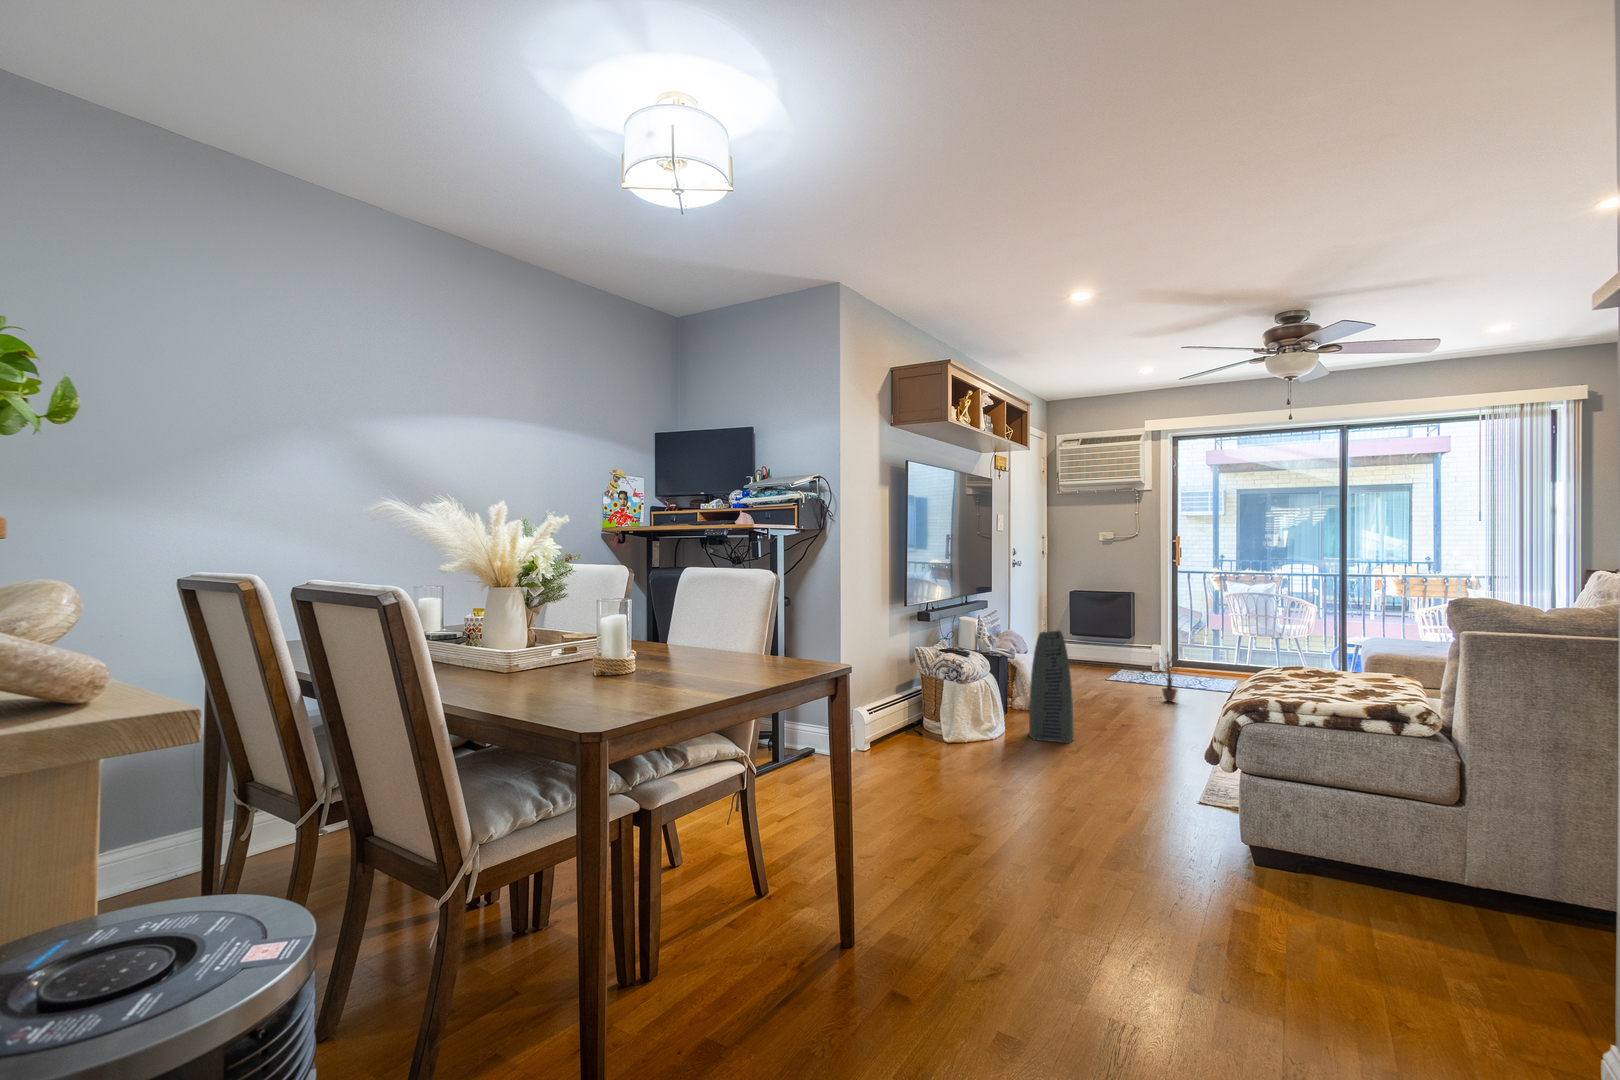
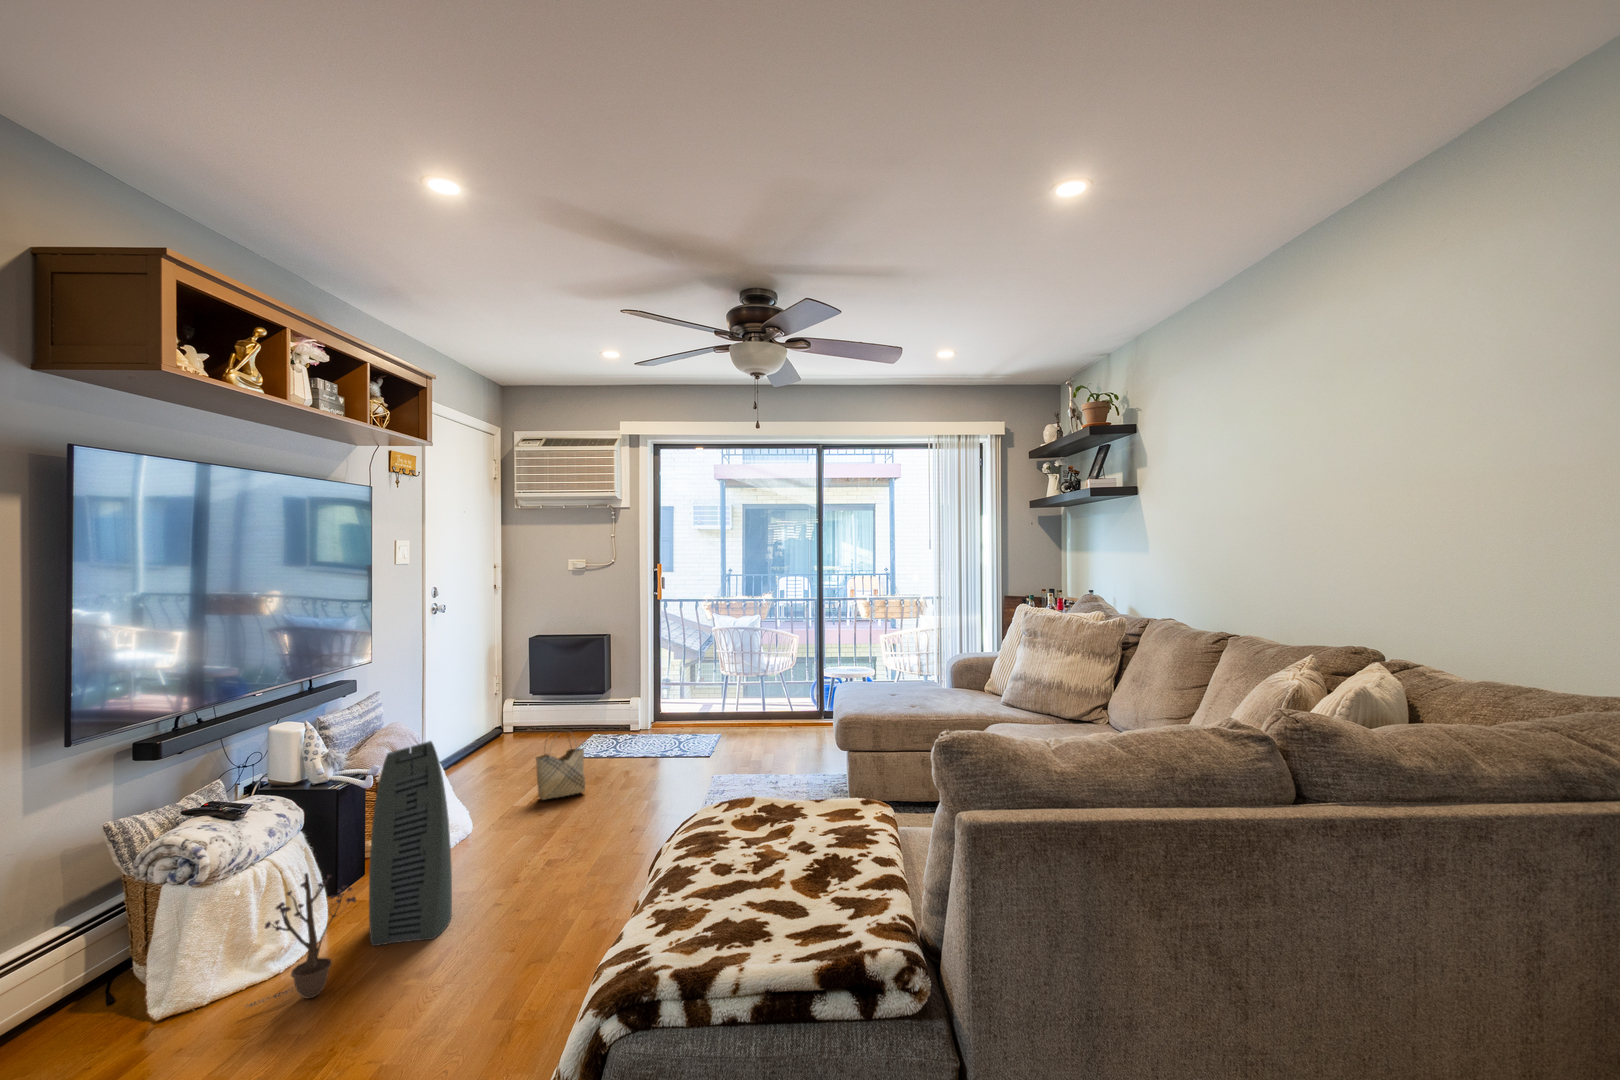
woven basket: none [1096,648,1132,698] -> present [536,747,585,800]
decorative plant: present [1148,653,1184,701] -> present [250,873,356,1006]

